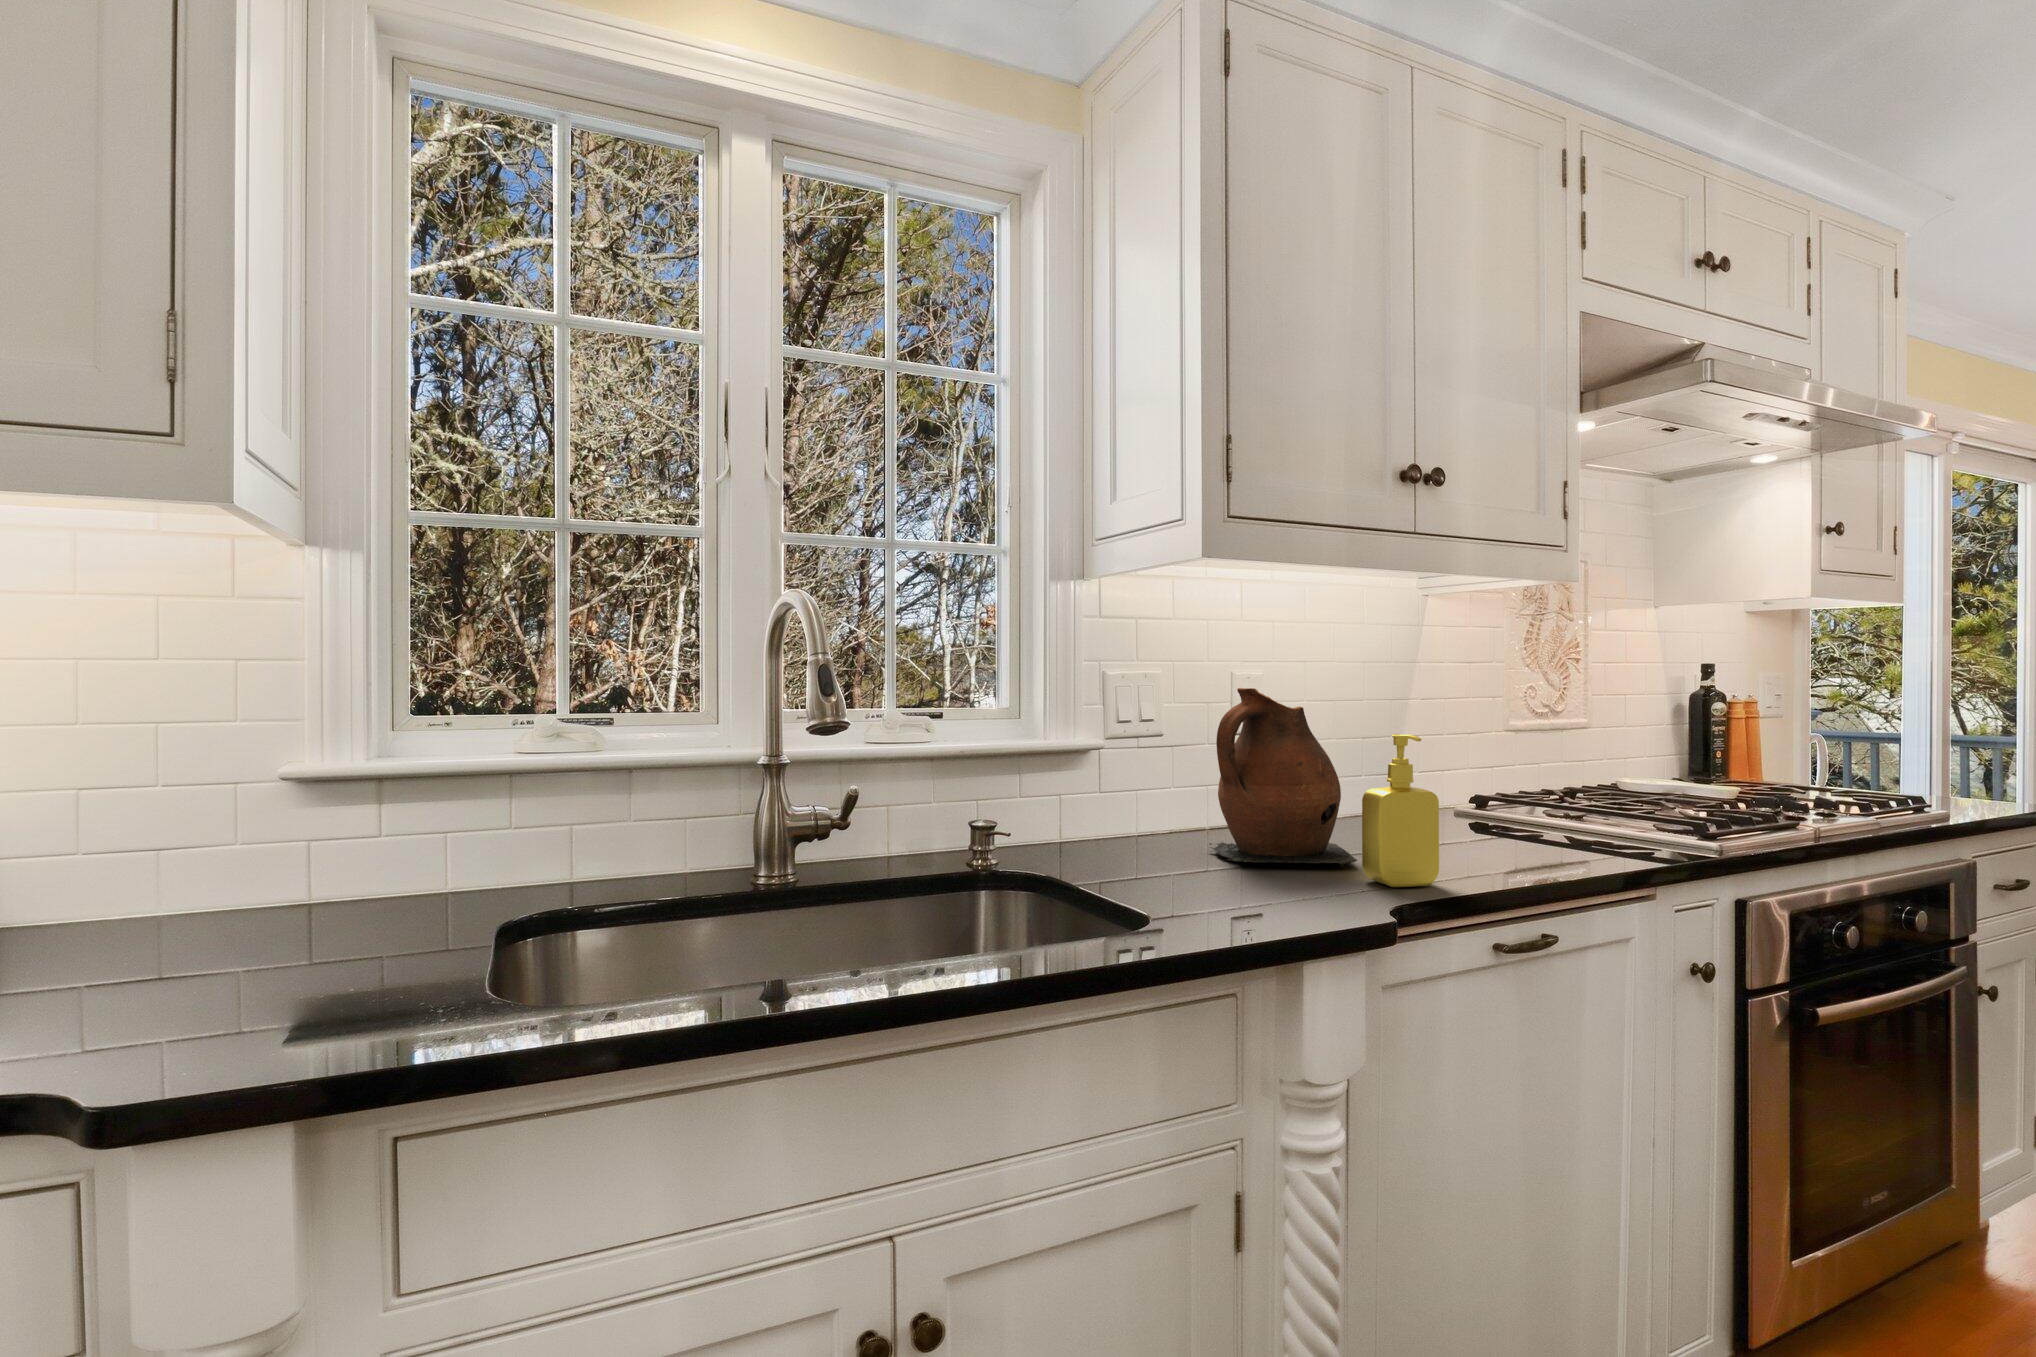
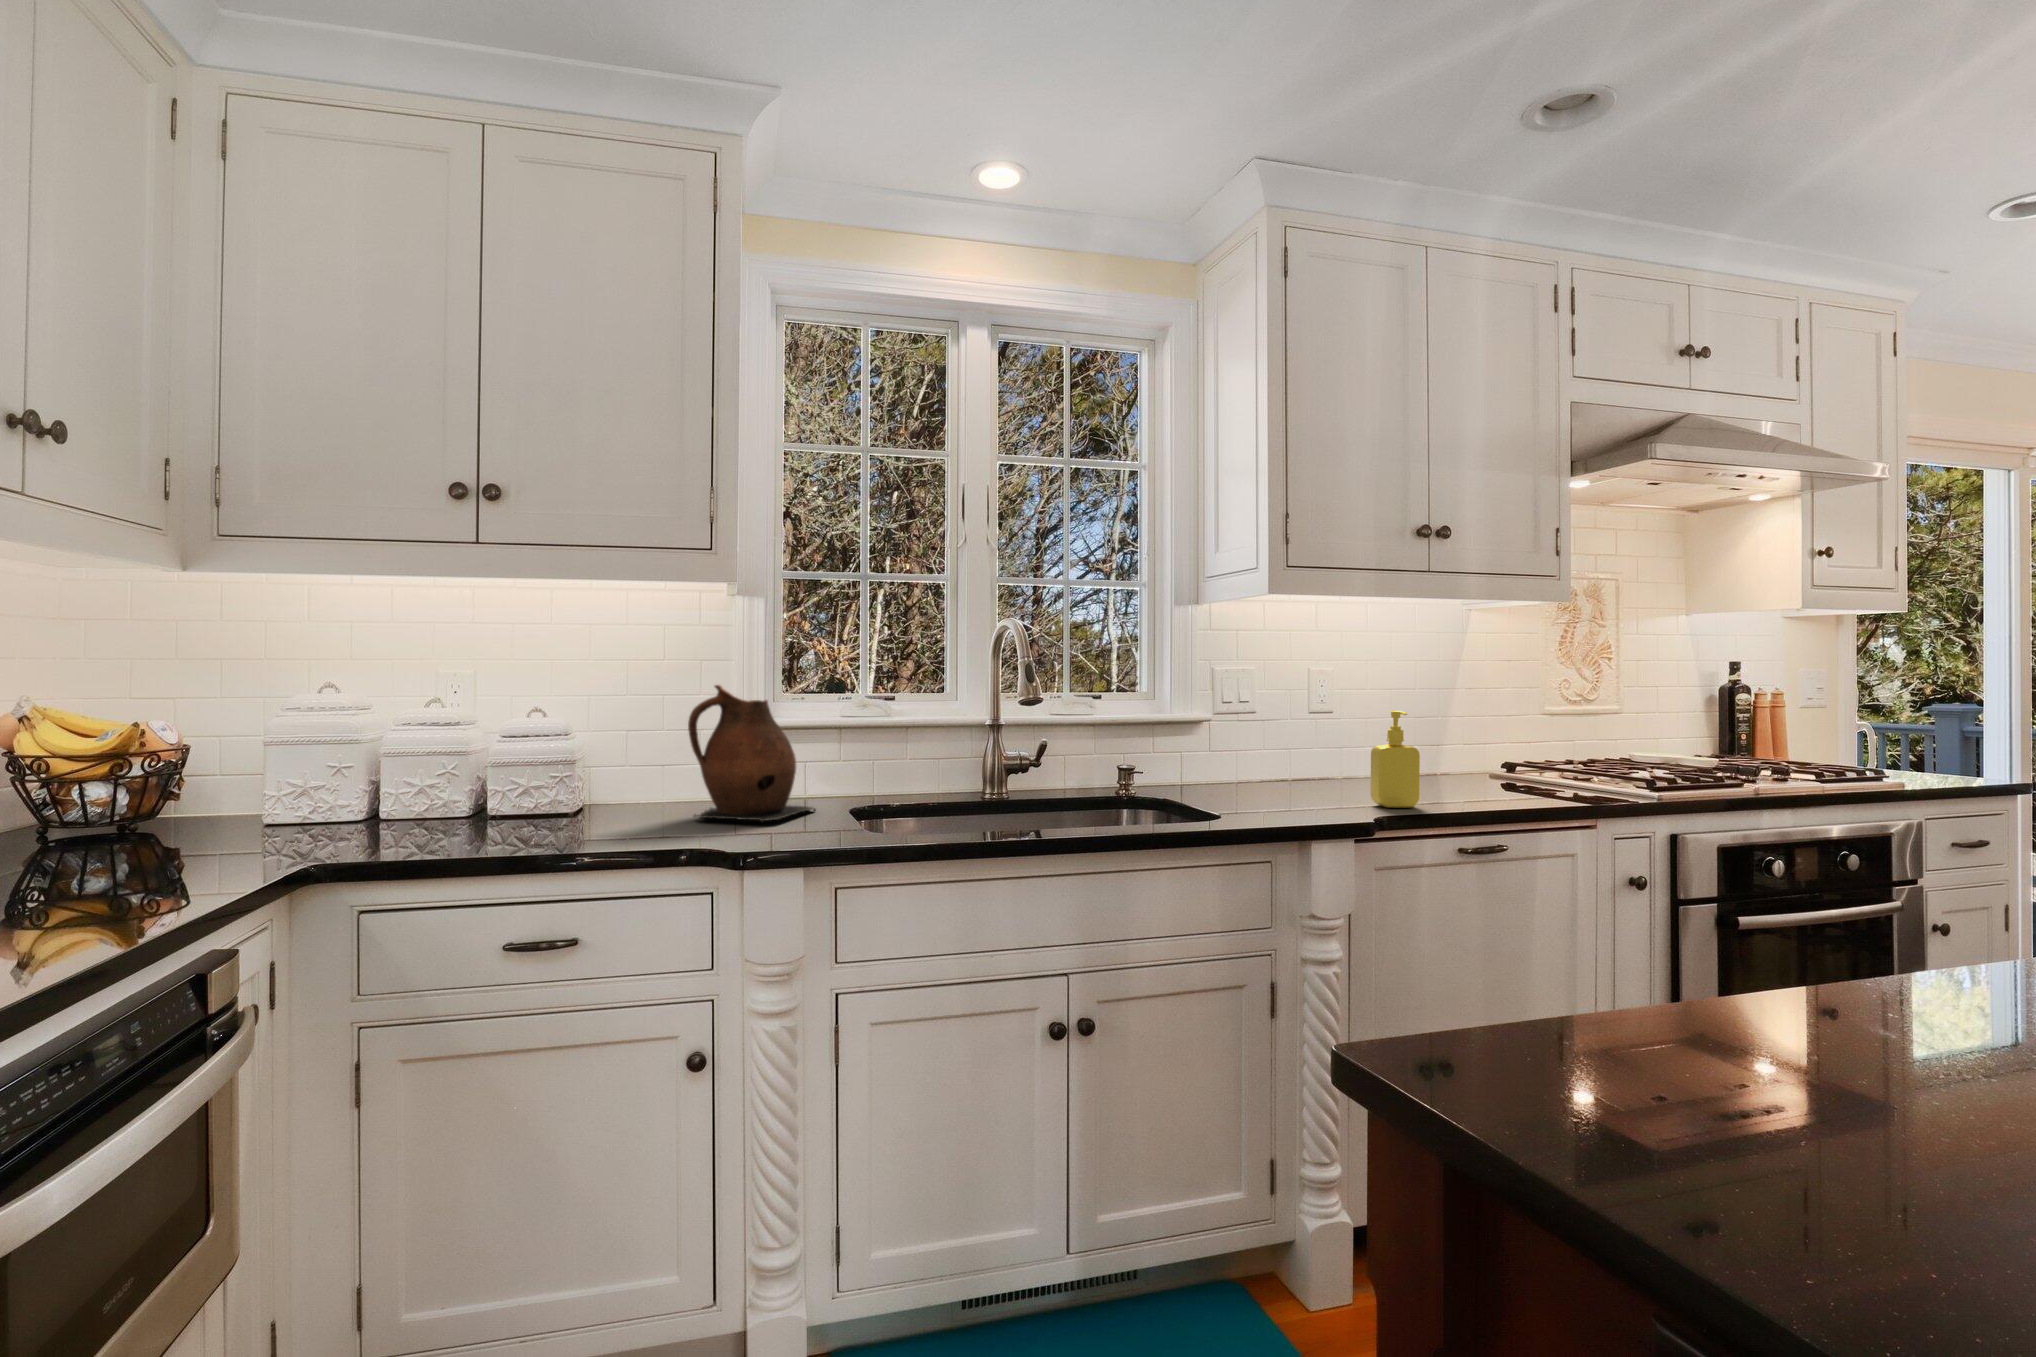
ceramic pitcher: present [1210,688,1357,867] -> present [688,685,815,822]

